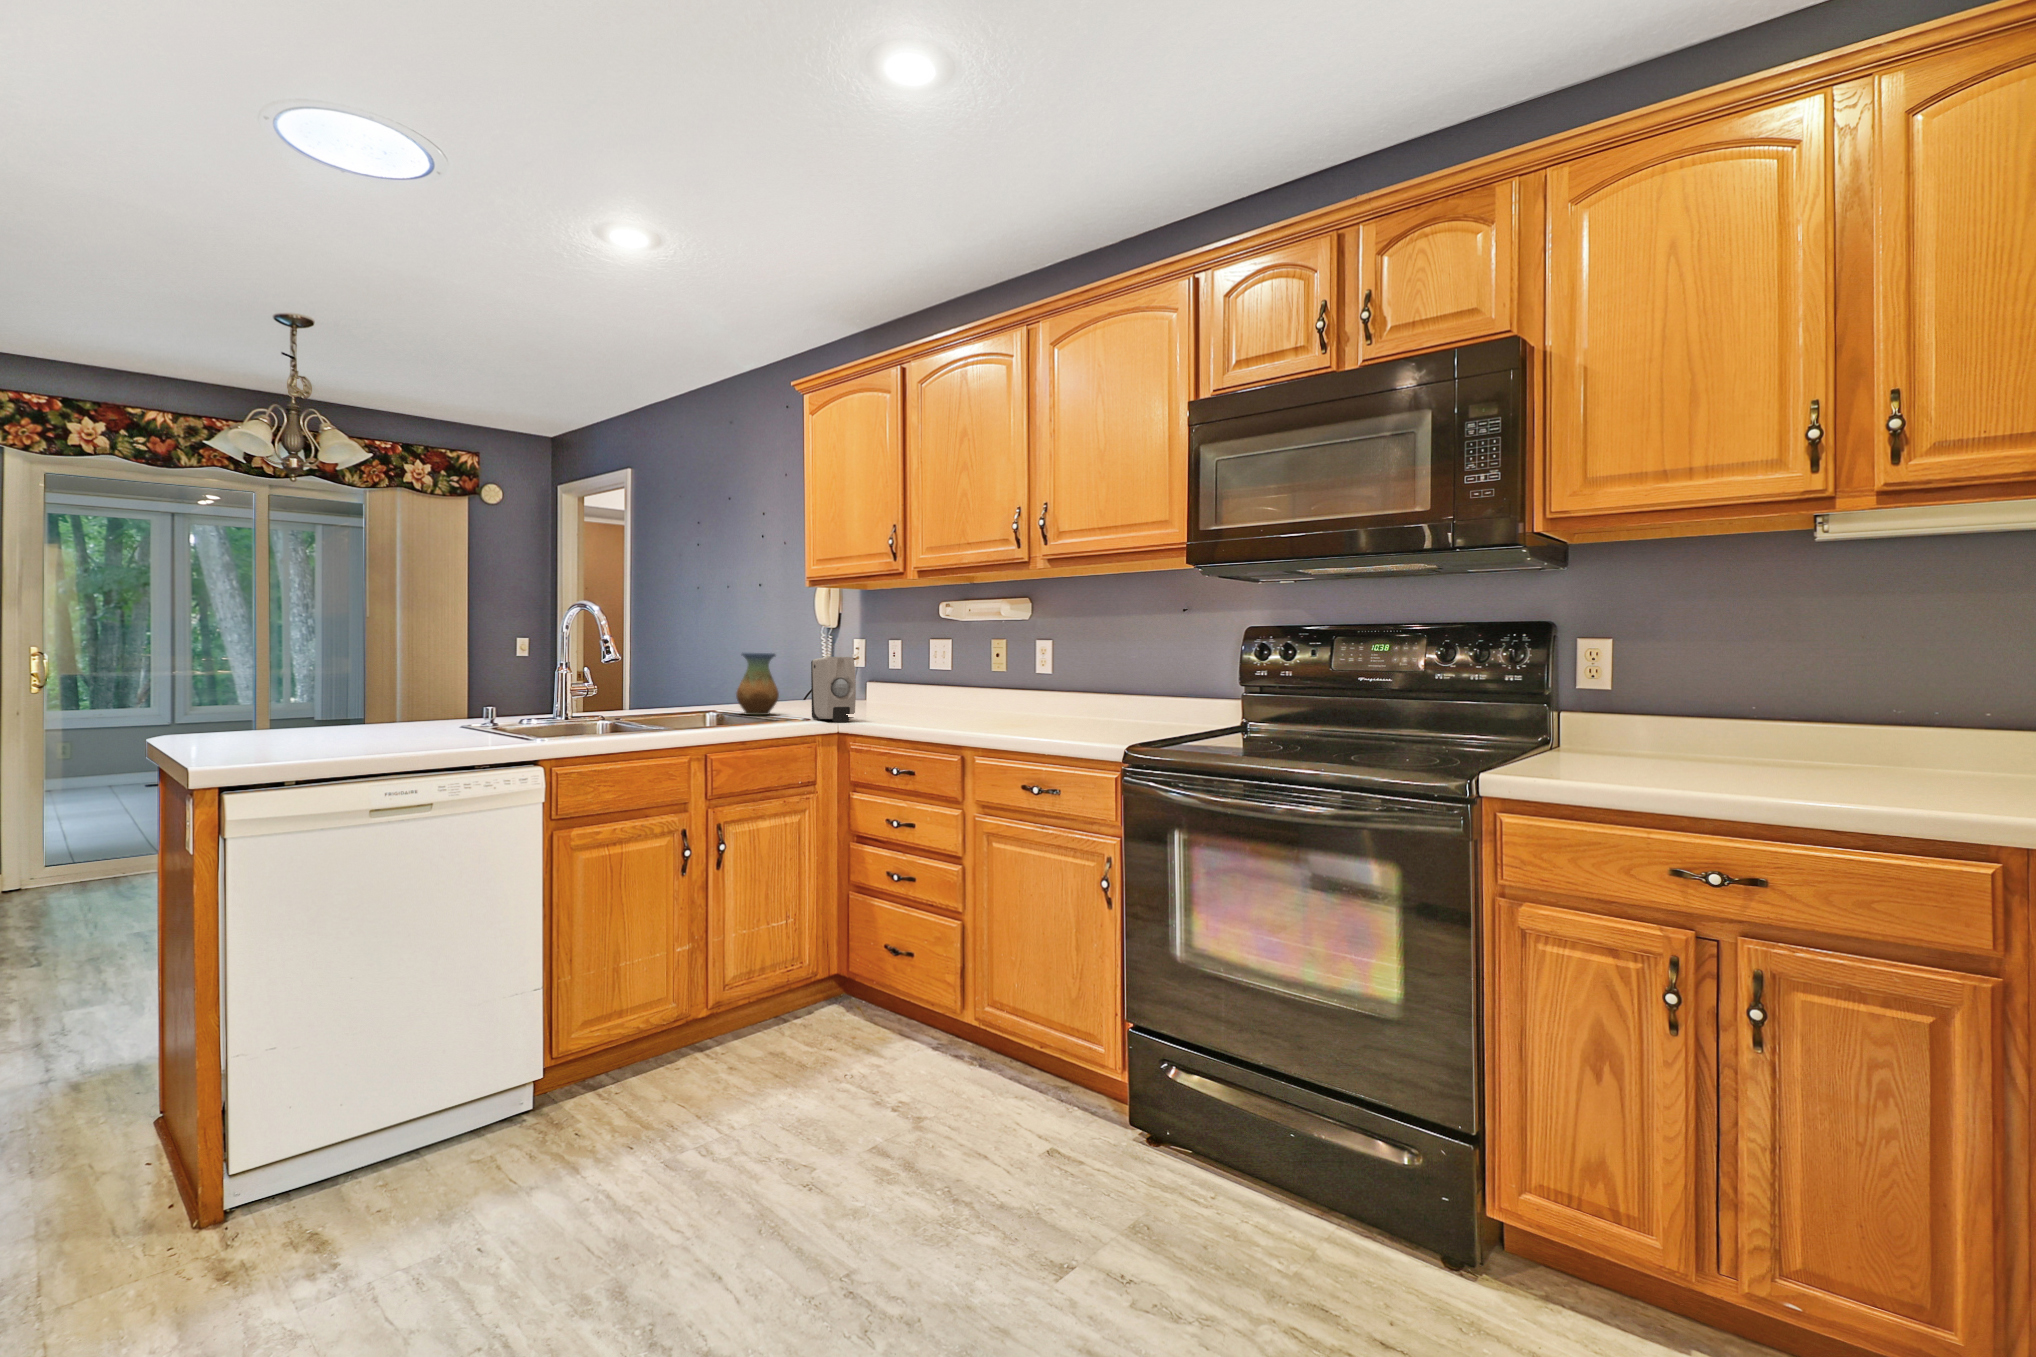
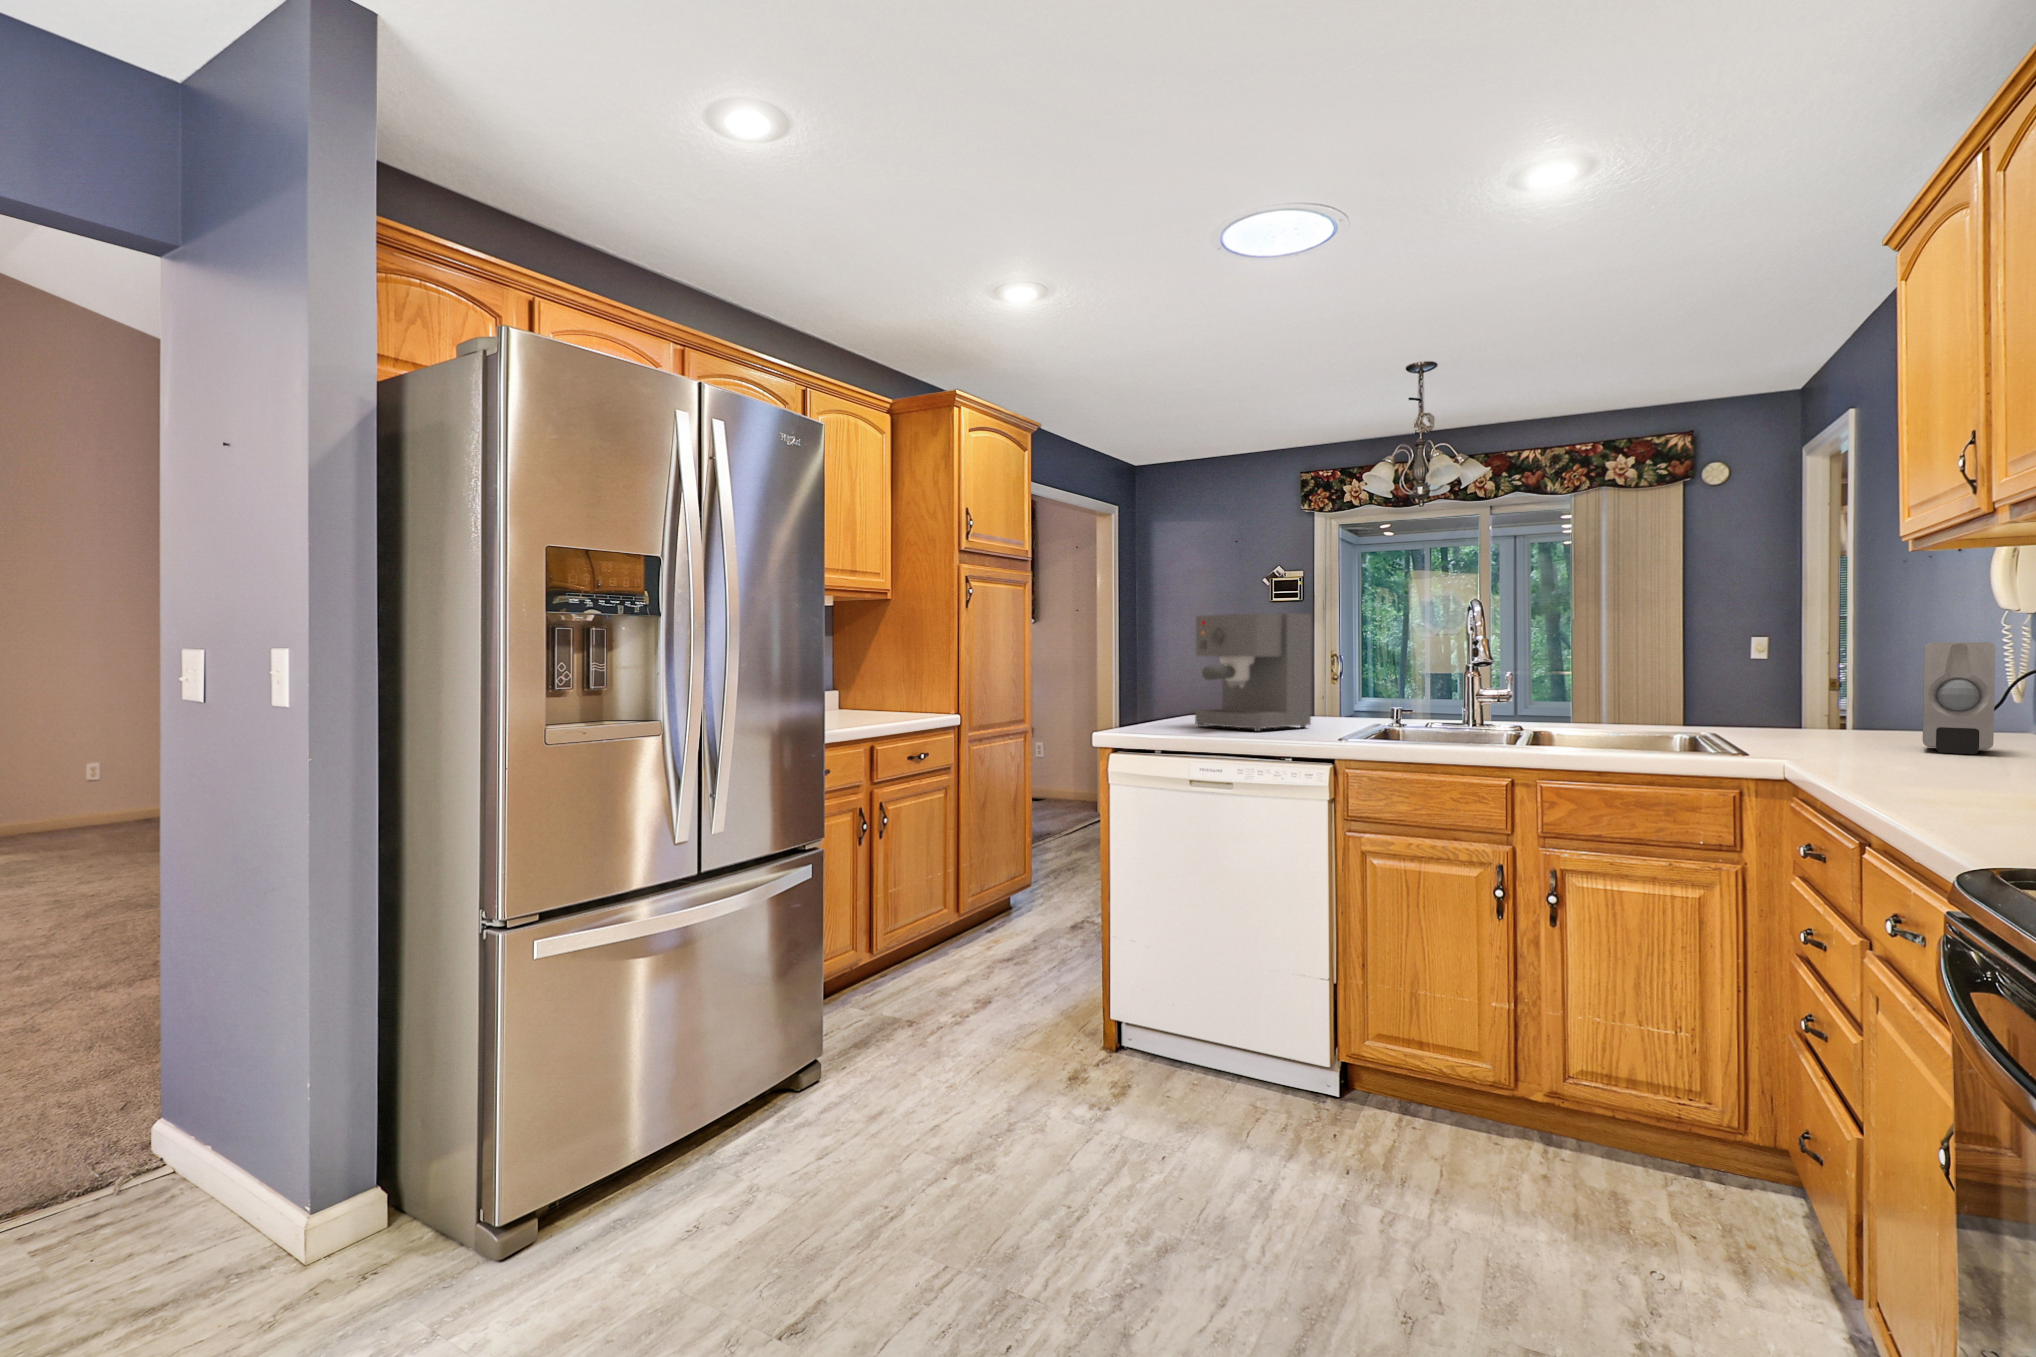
coffee maker: none [249,606,399,750] -> present [1195,613,1311,731]
vase: present [736,653,779,715] -> none [1819,642,1901,738]

